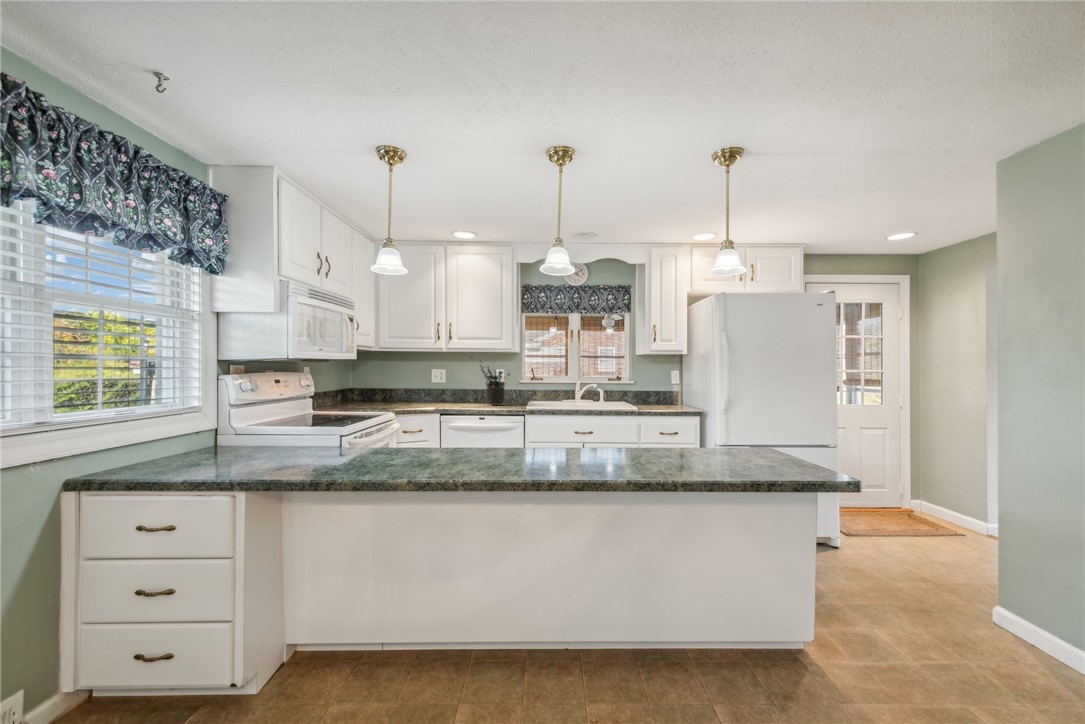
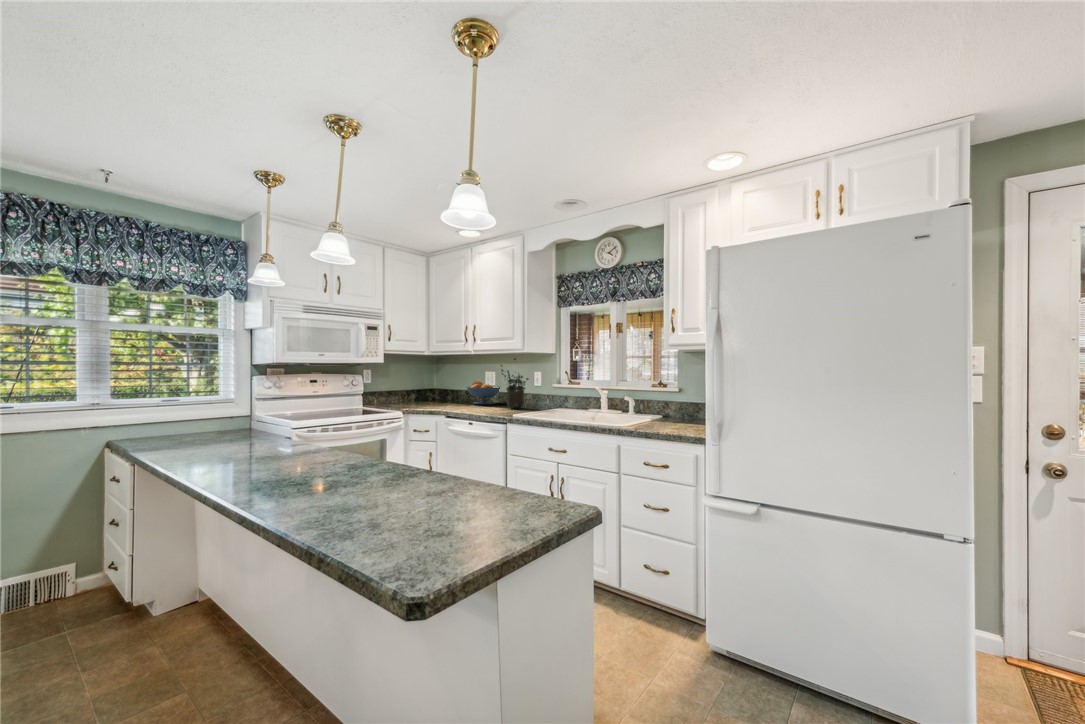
fruit bowl: none [419,378,459,403] -> present [467,381,500,404]

